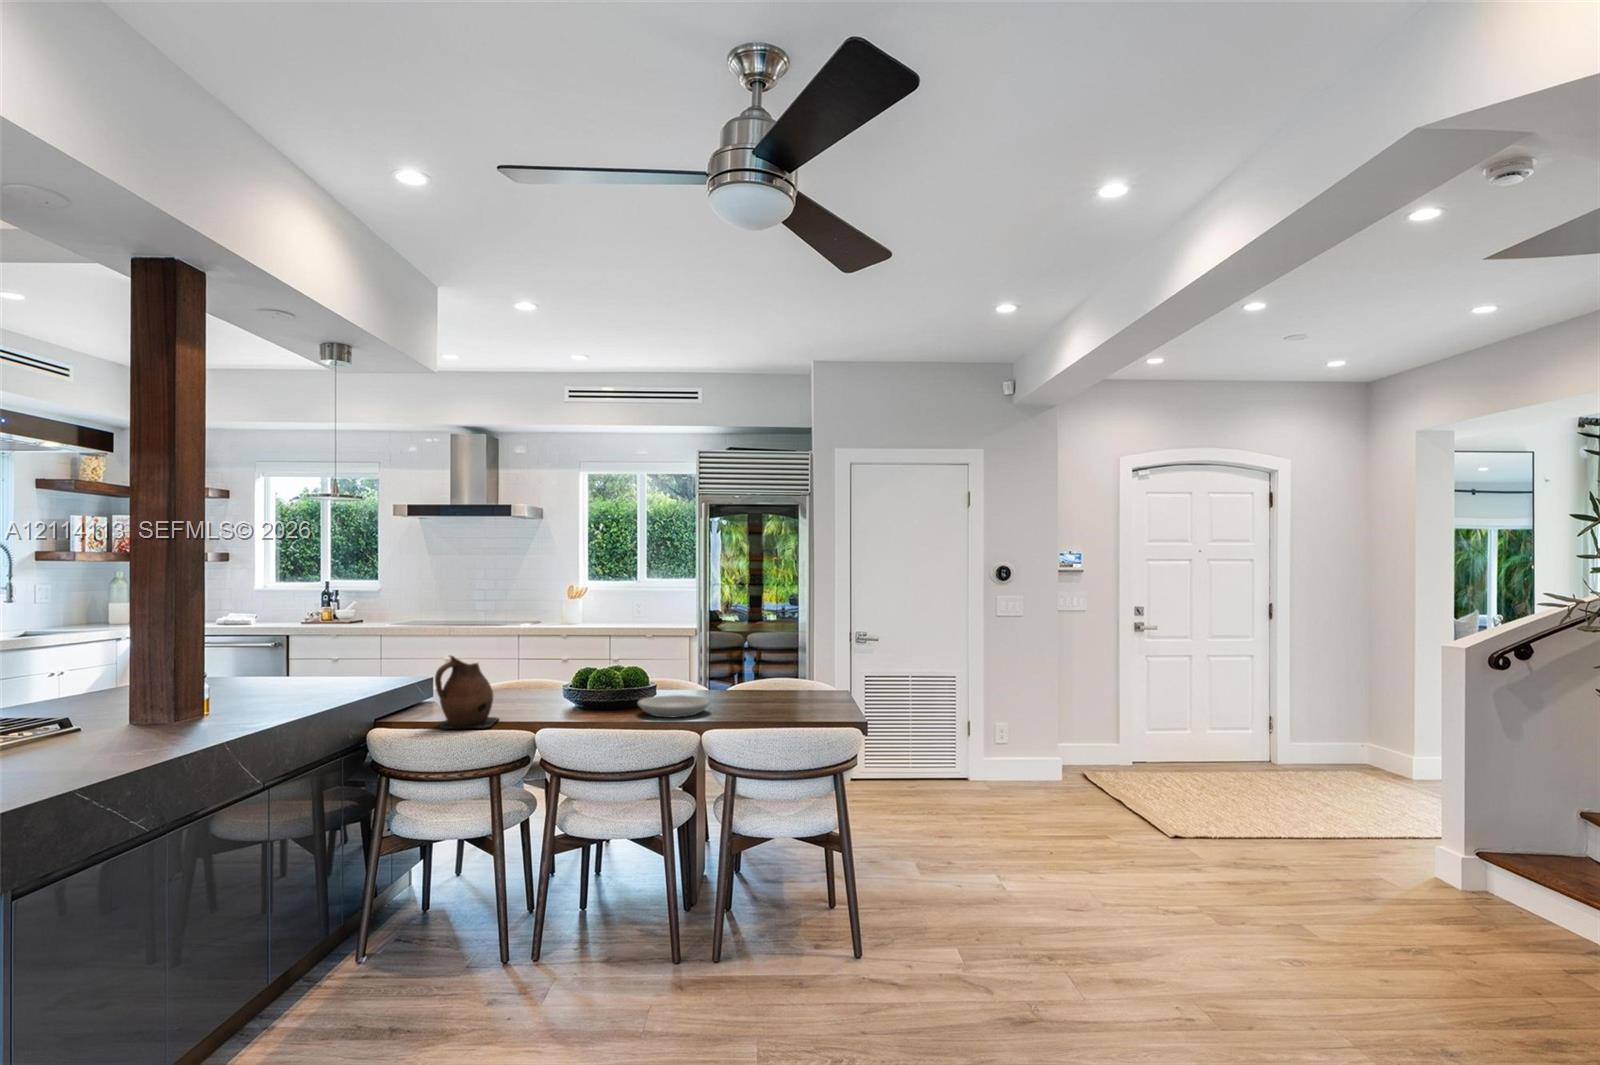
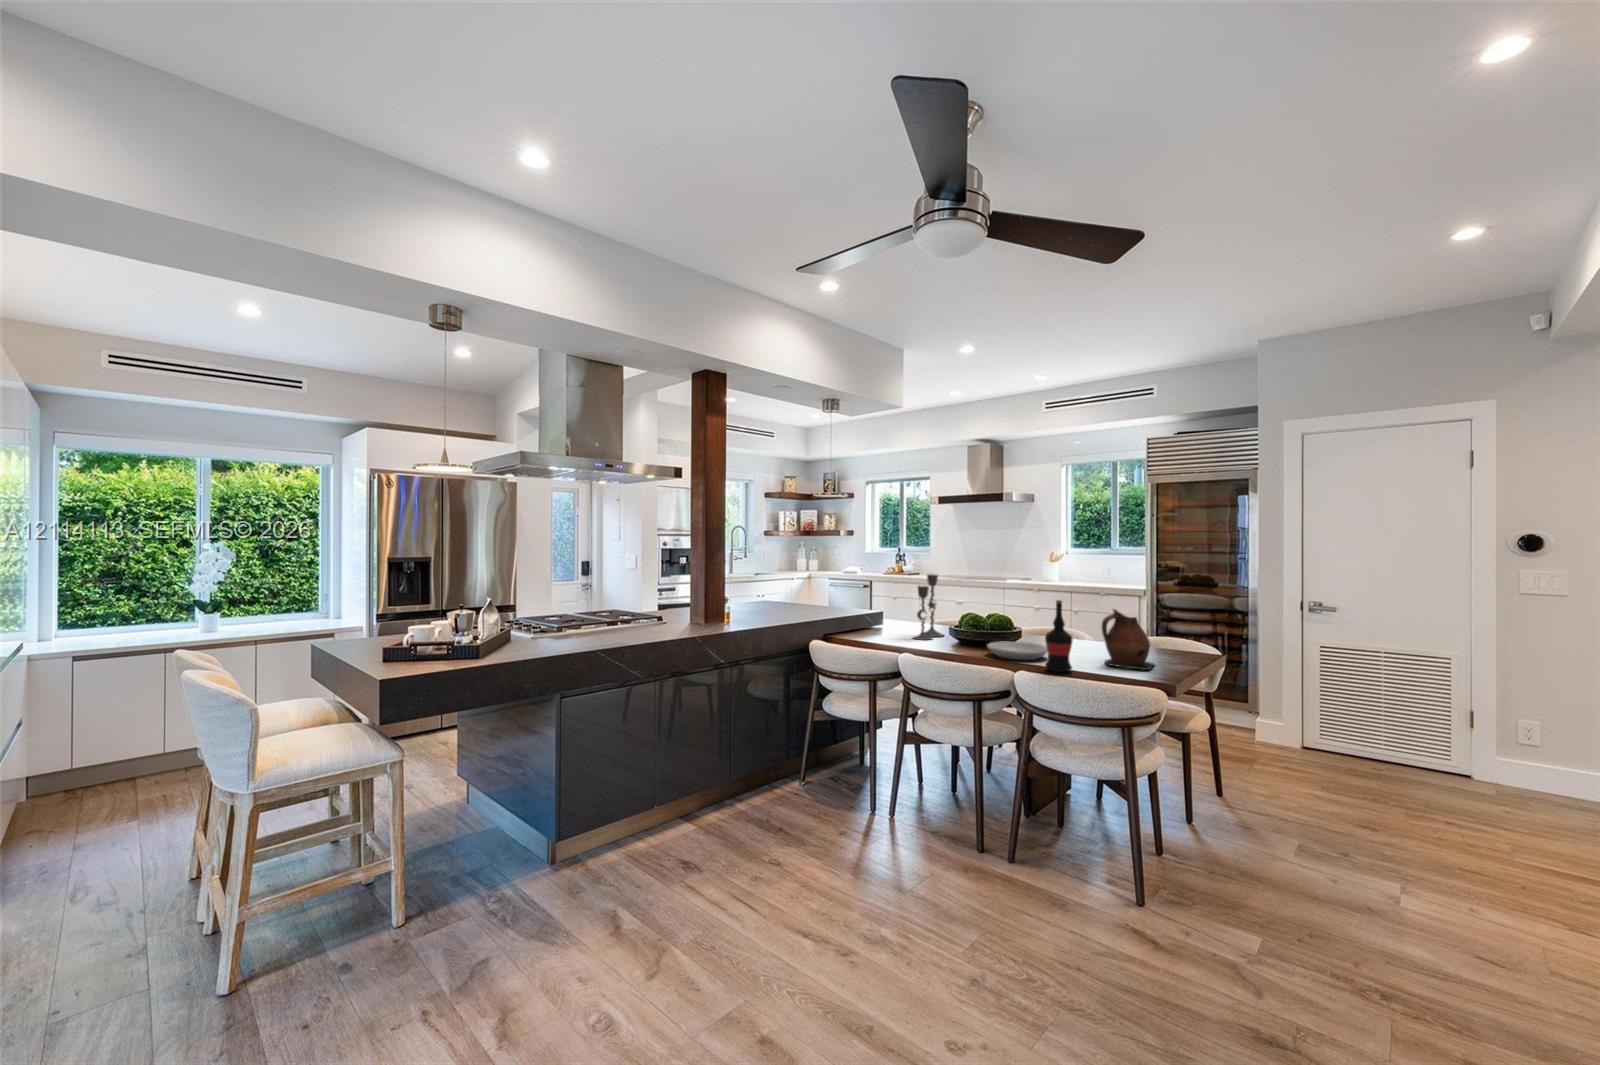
candlestick: none [508,618,544,712] -> present [913,574,944,640]
wine bottle: none [729,639,758,722] -> present [1045,600,1072,672]
ceramic pitcher: present [435,656,499,729] -> present [1102,609,1154,670]

